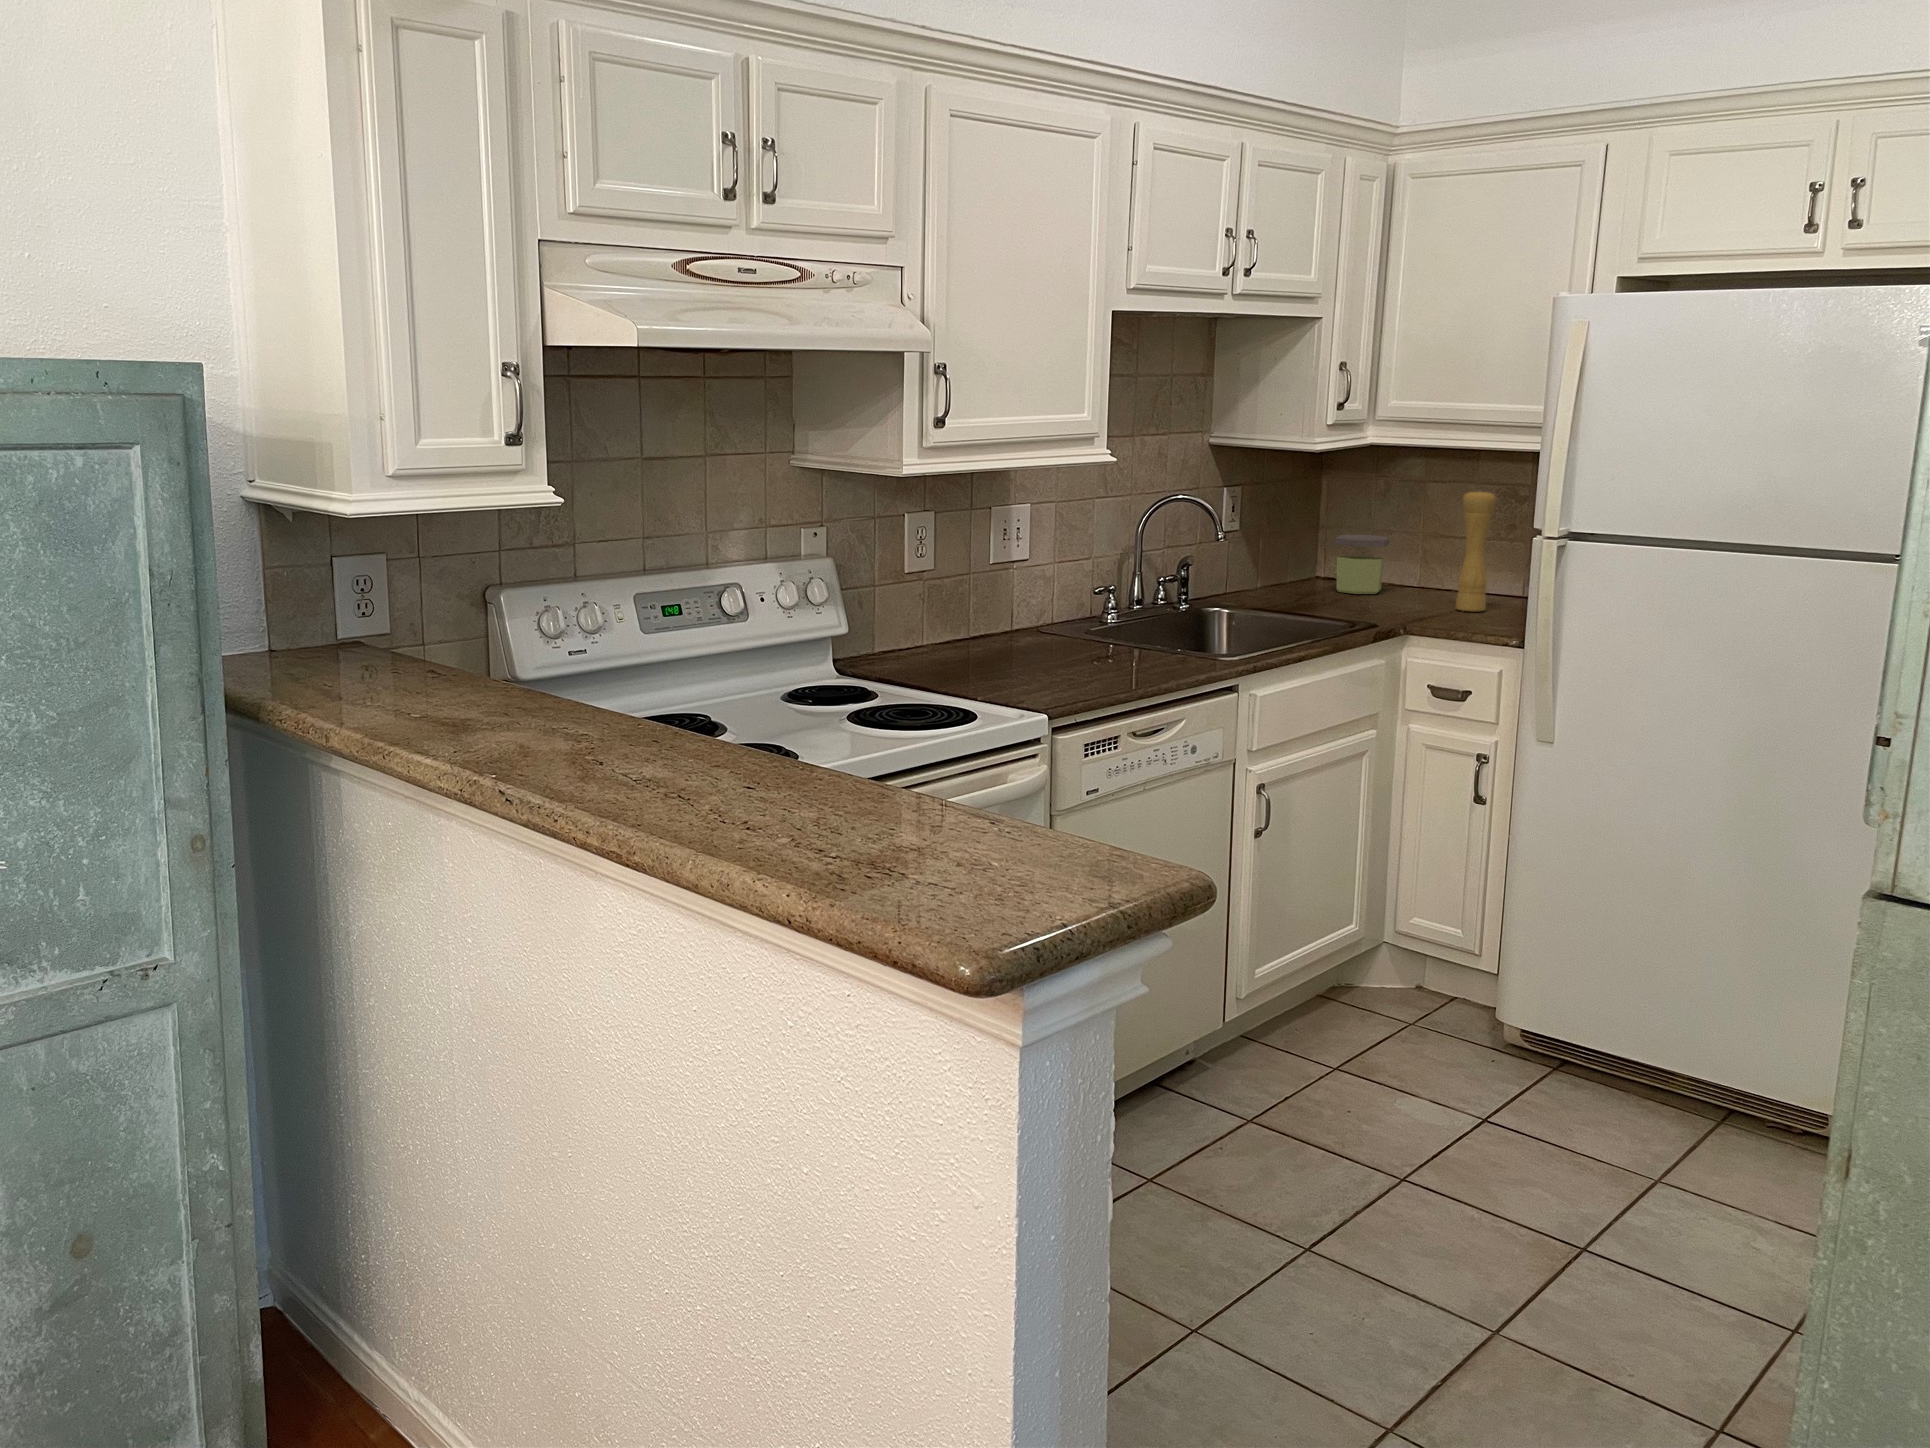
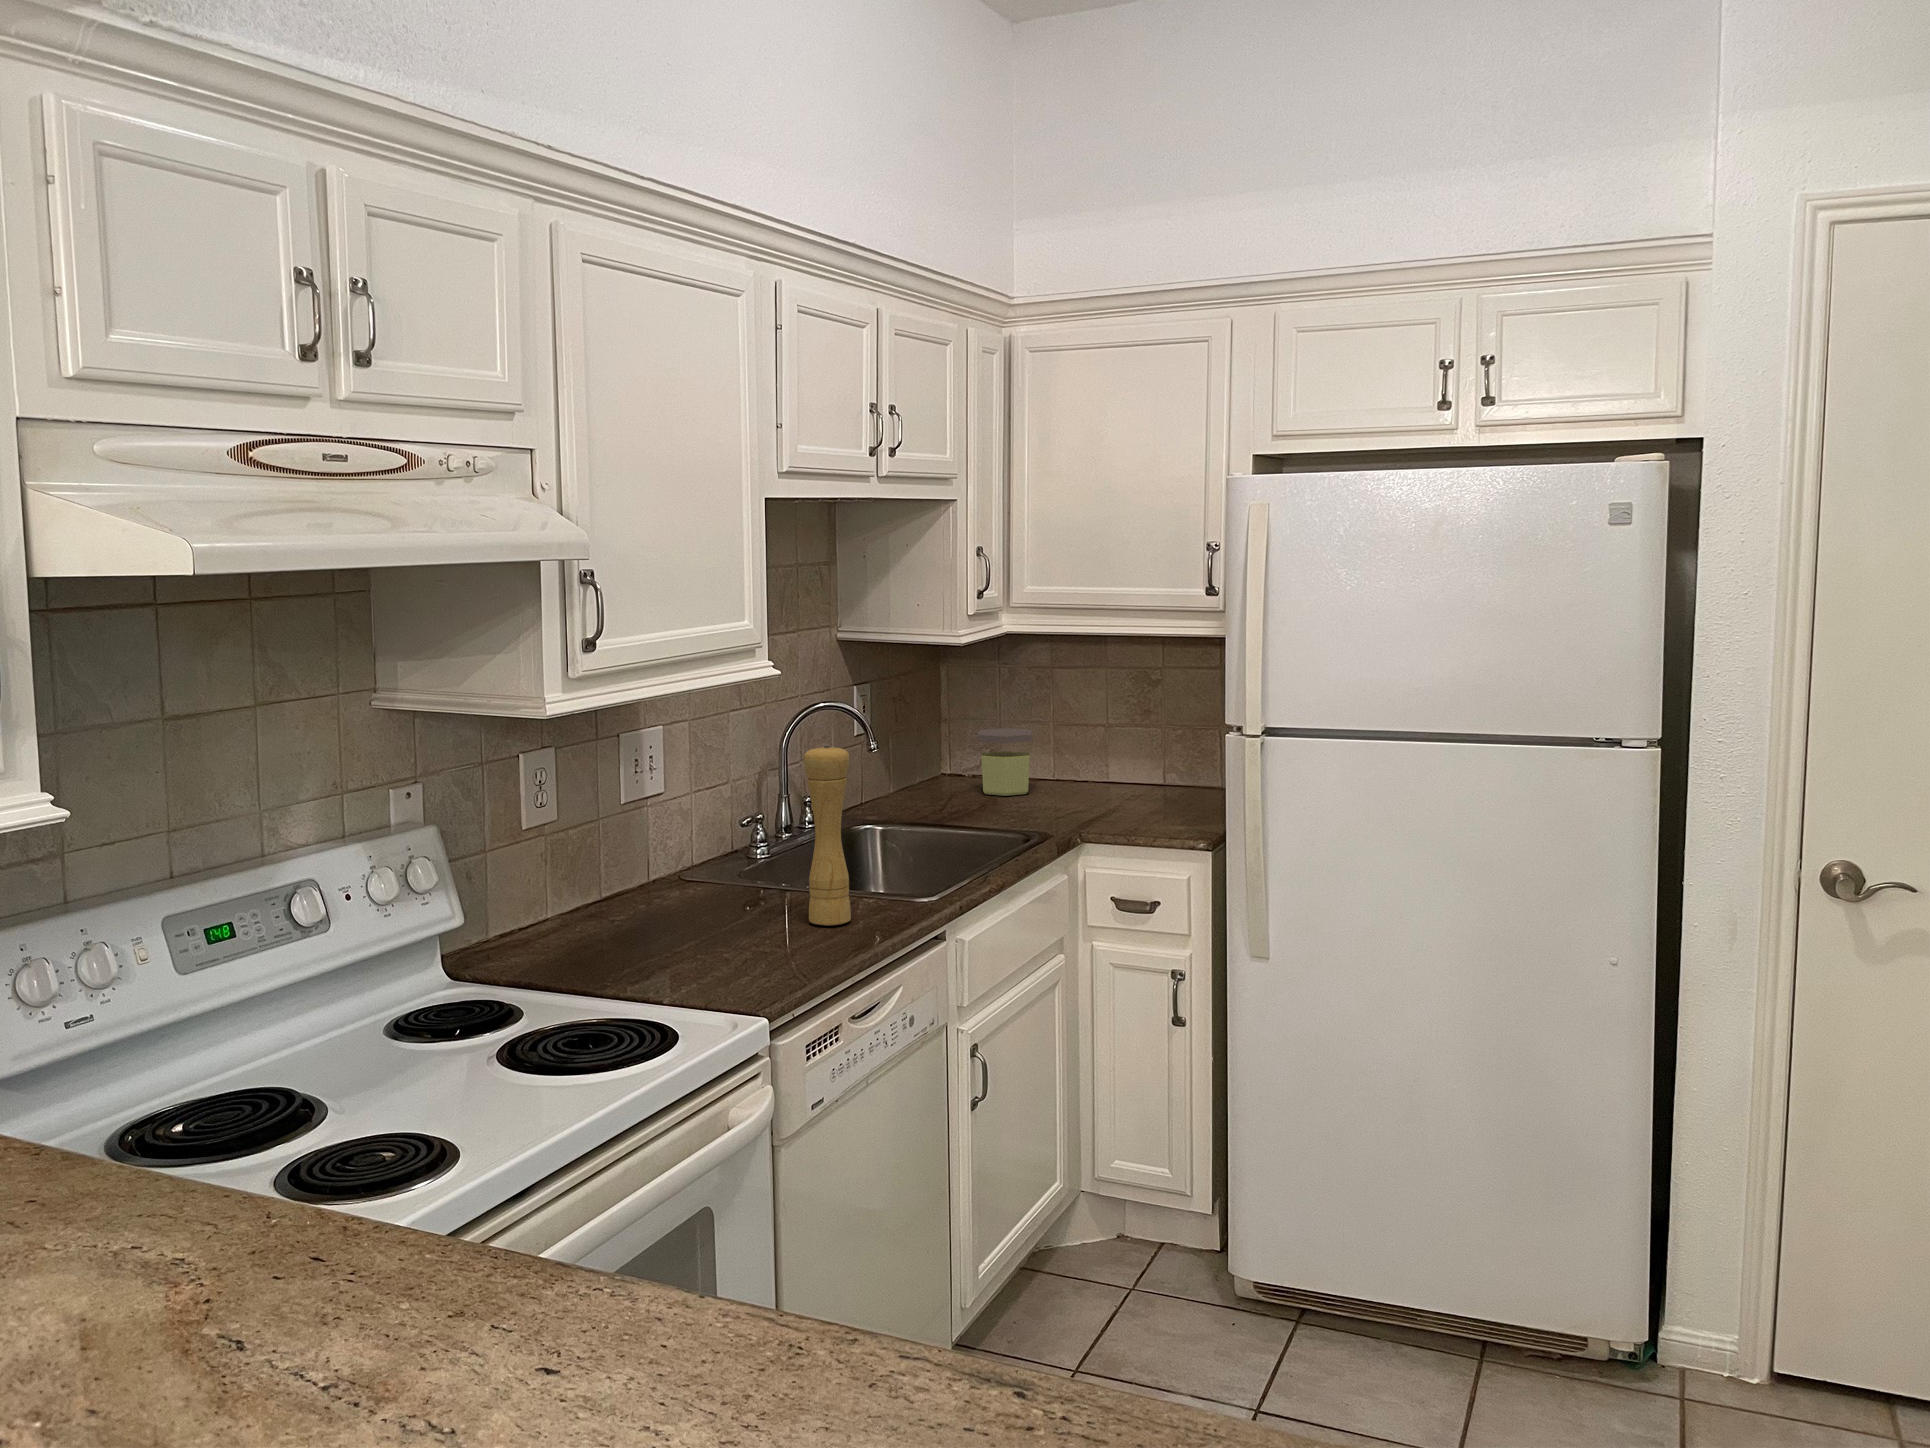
pepper mill: present [1456,490,1496,611] -> present [804,745,851,925]

